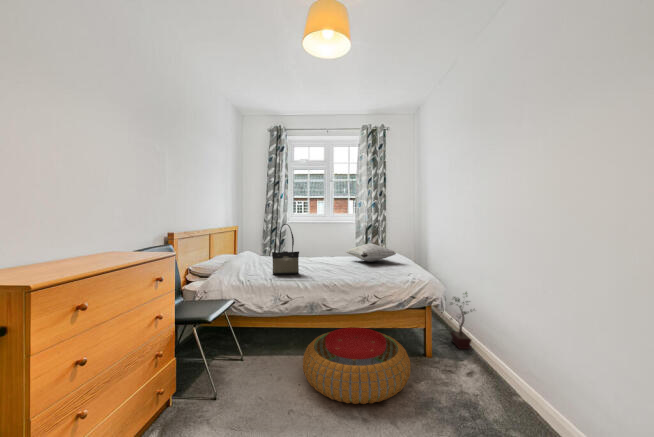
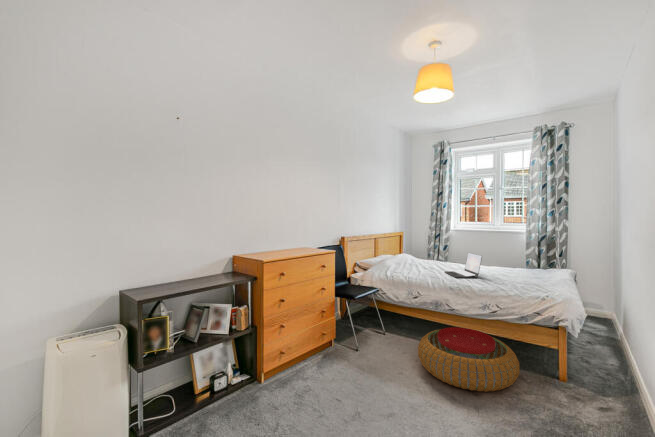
tote bag: present [272,224,299,275] -> none [409,234,432,276]
laptop: none [306,243,347,272] -> present [445,253,482,278]
pillow: present [346,243,396,262] -> none [493,256,551,275]
potted plant: present [451,292,472,349] -> none [604,322,635,390]

